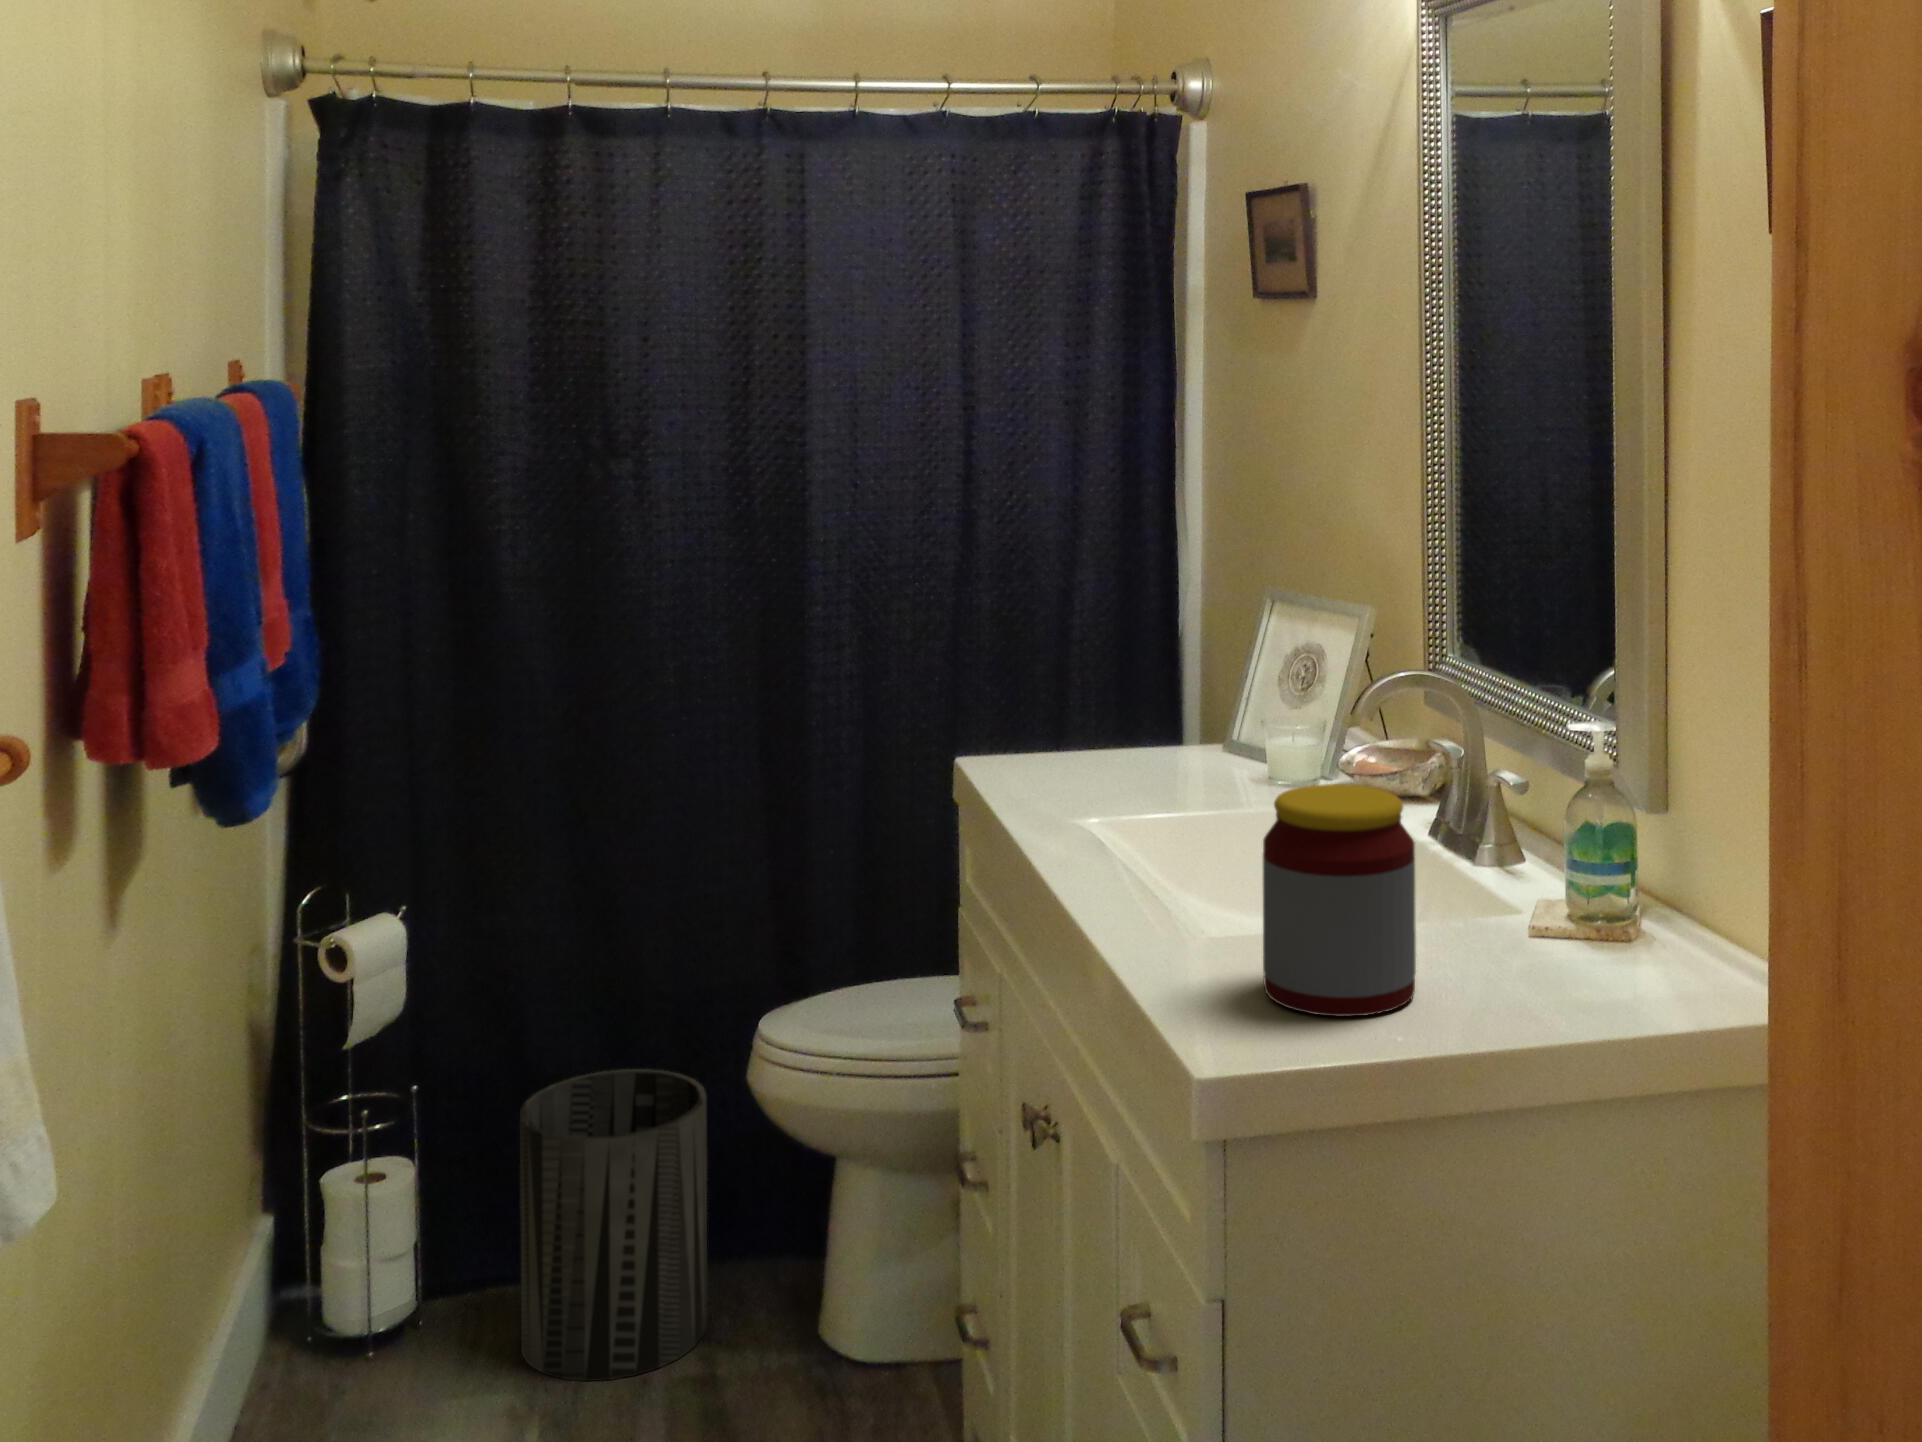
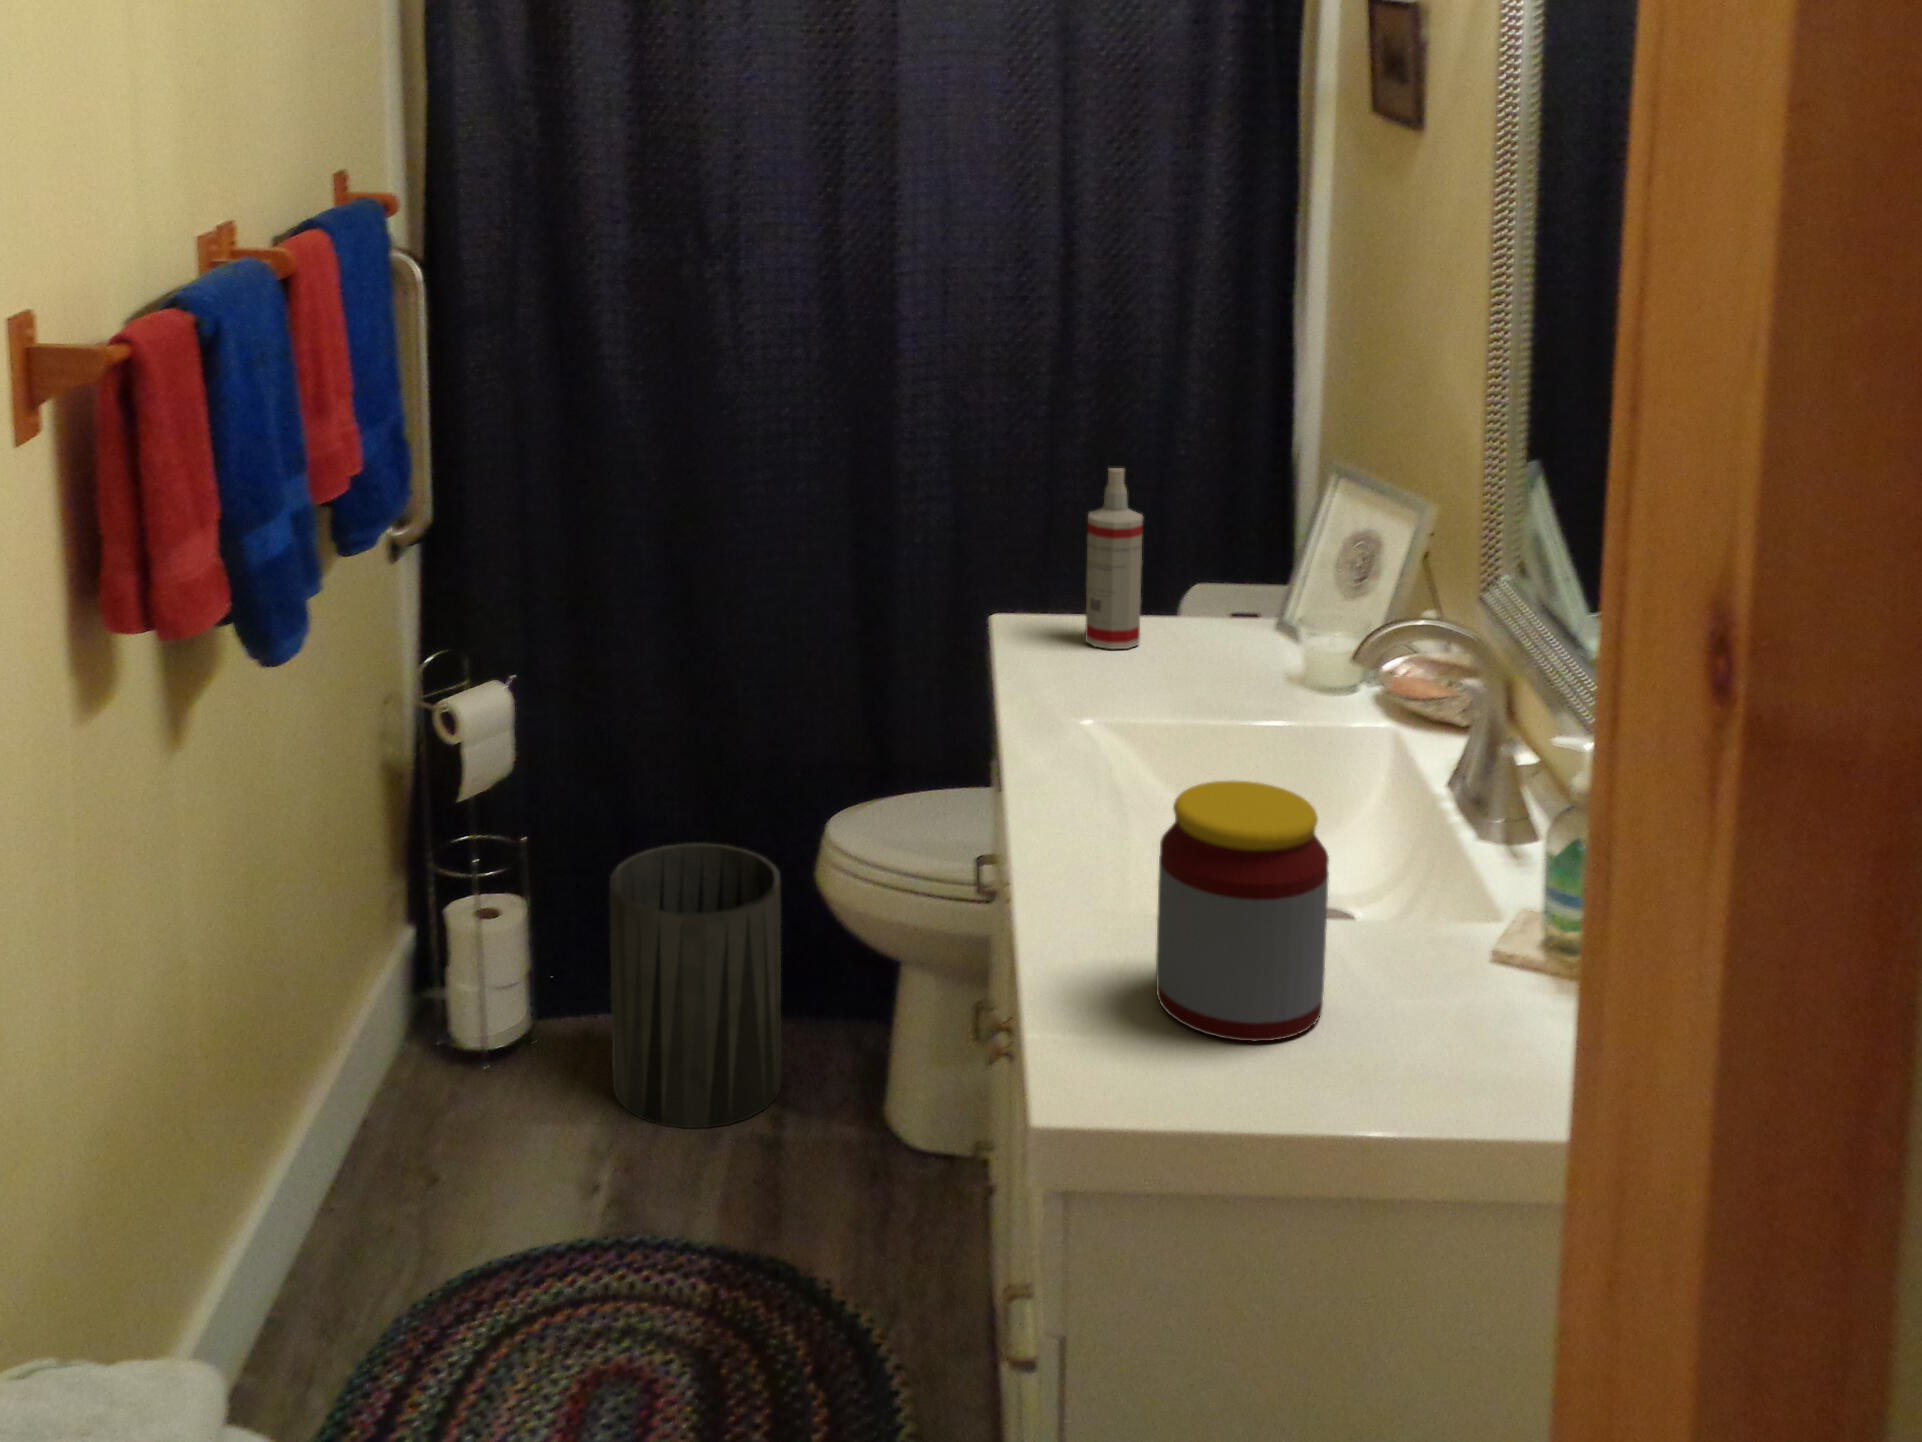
spray bottle: none [1055,598,1107,772] -> present [1085,468,1143,649]

